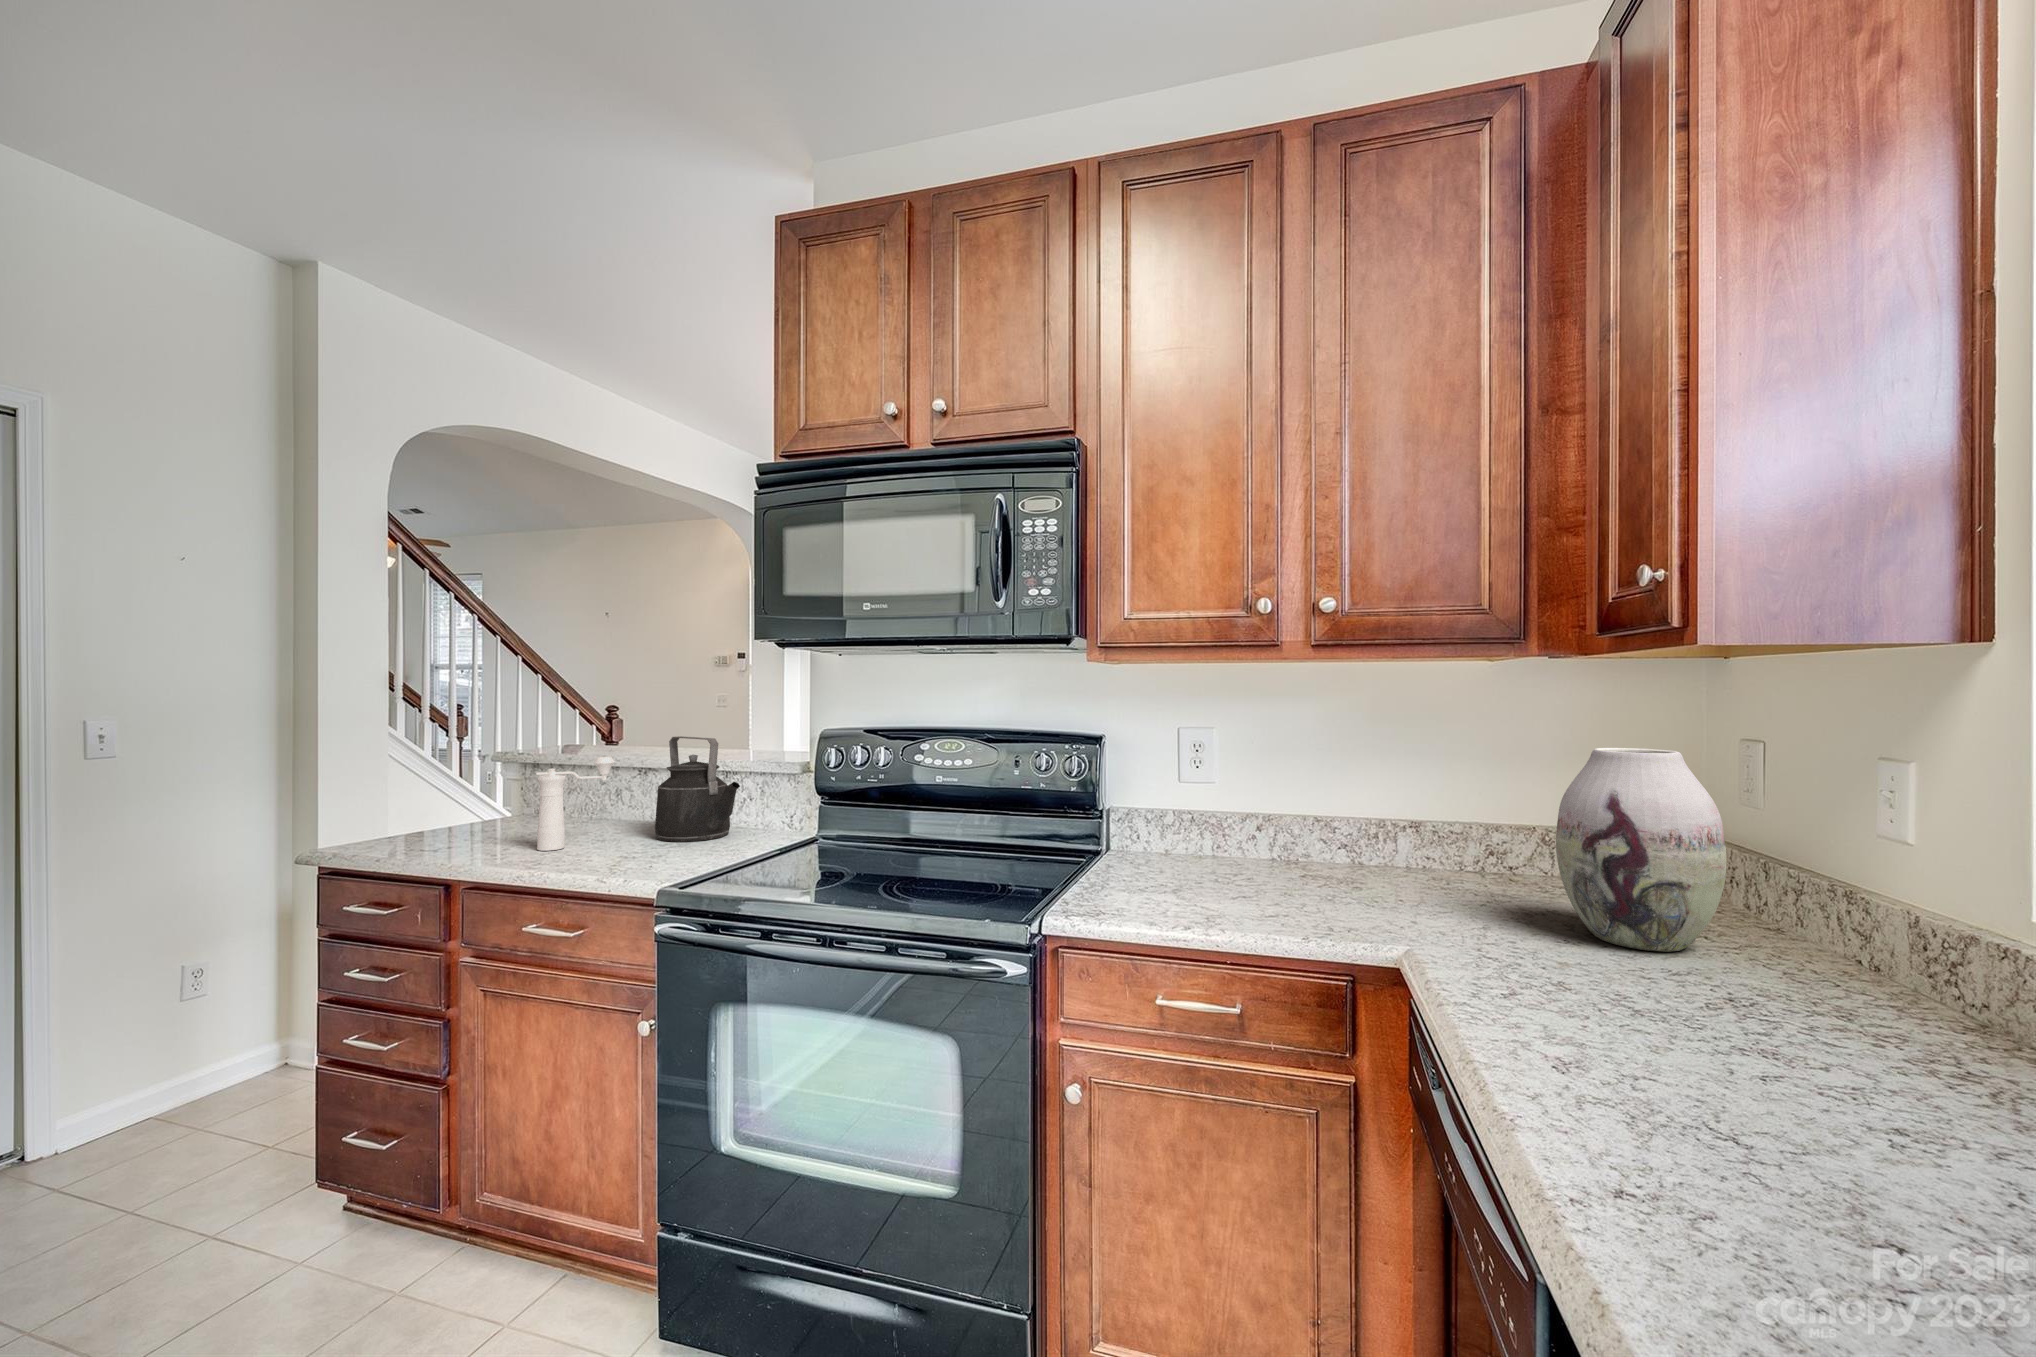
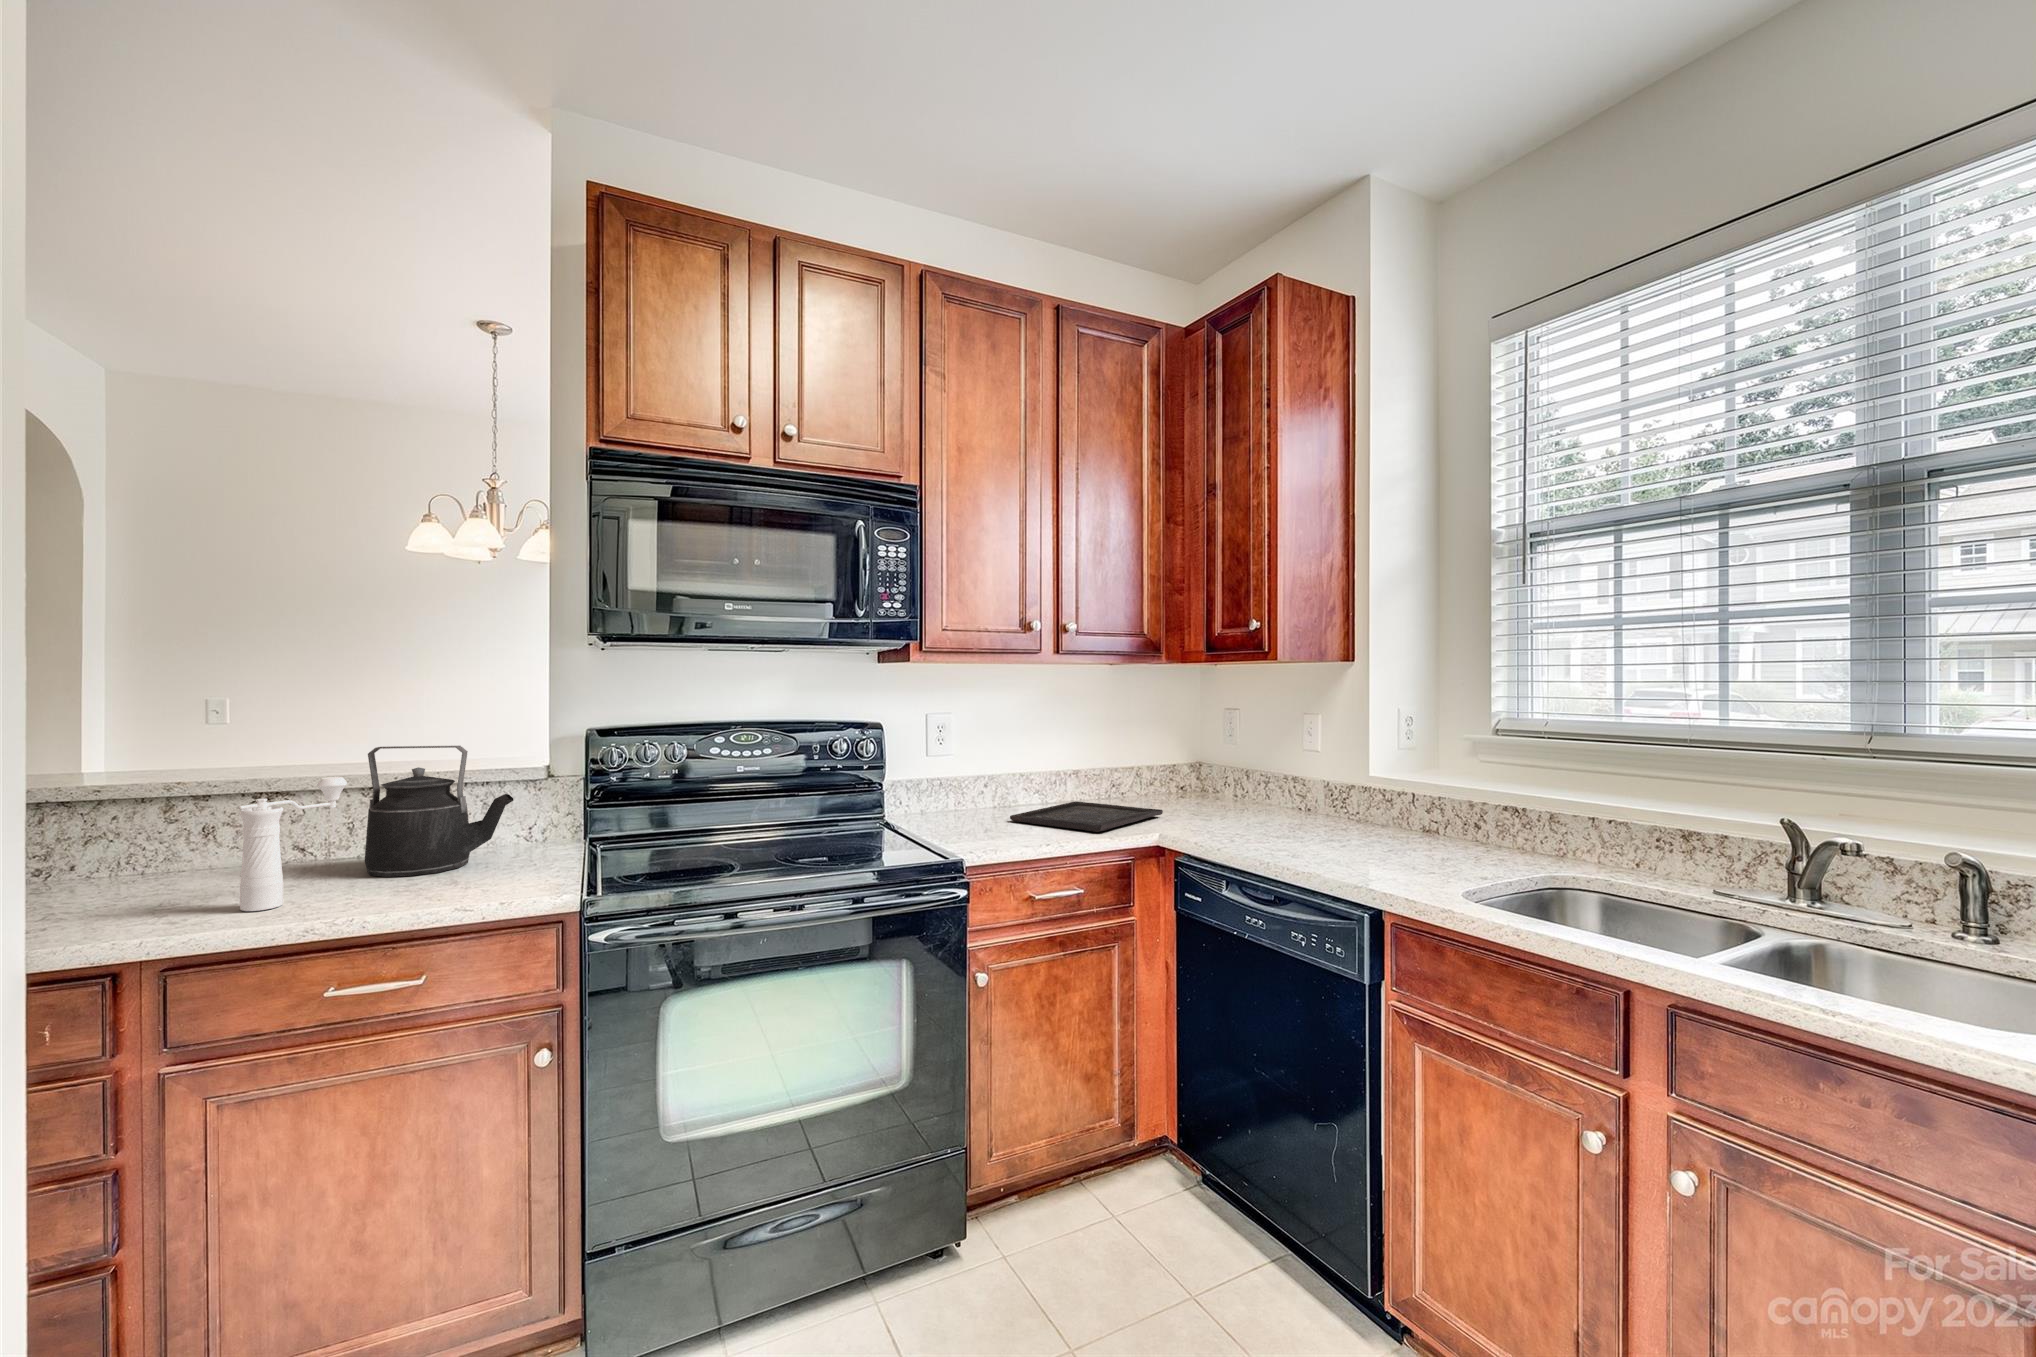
vase: present [1556,748,1727,952] -> none [1190,714,1262,819]
tray: none [1237,869,1498,921] -> present [1010,801,1163,832]

